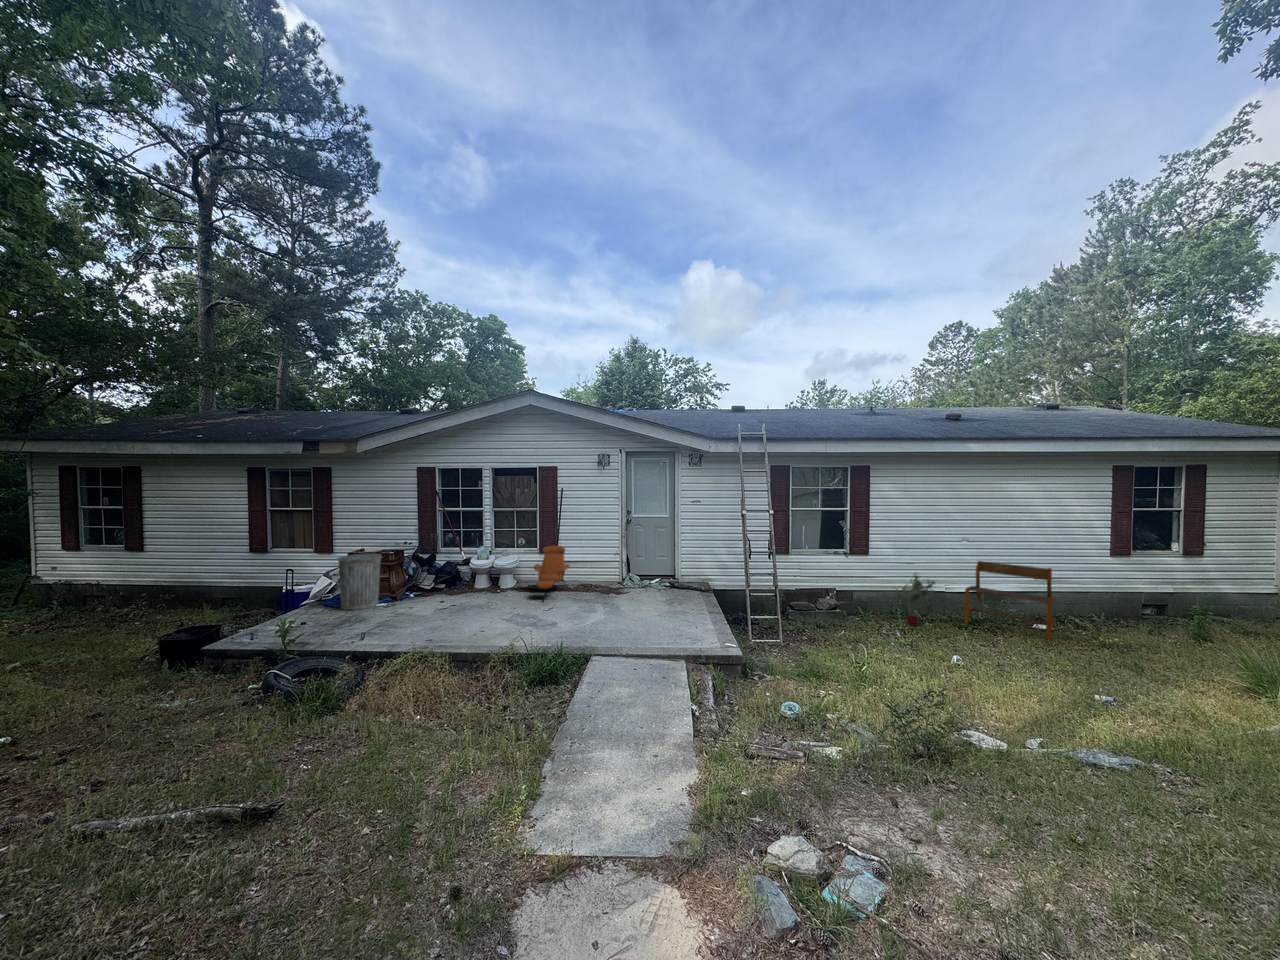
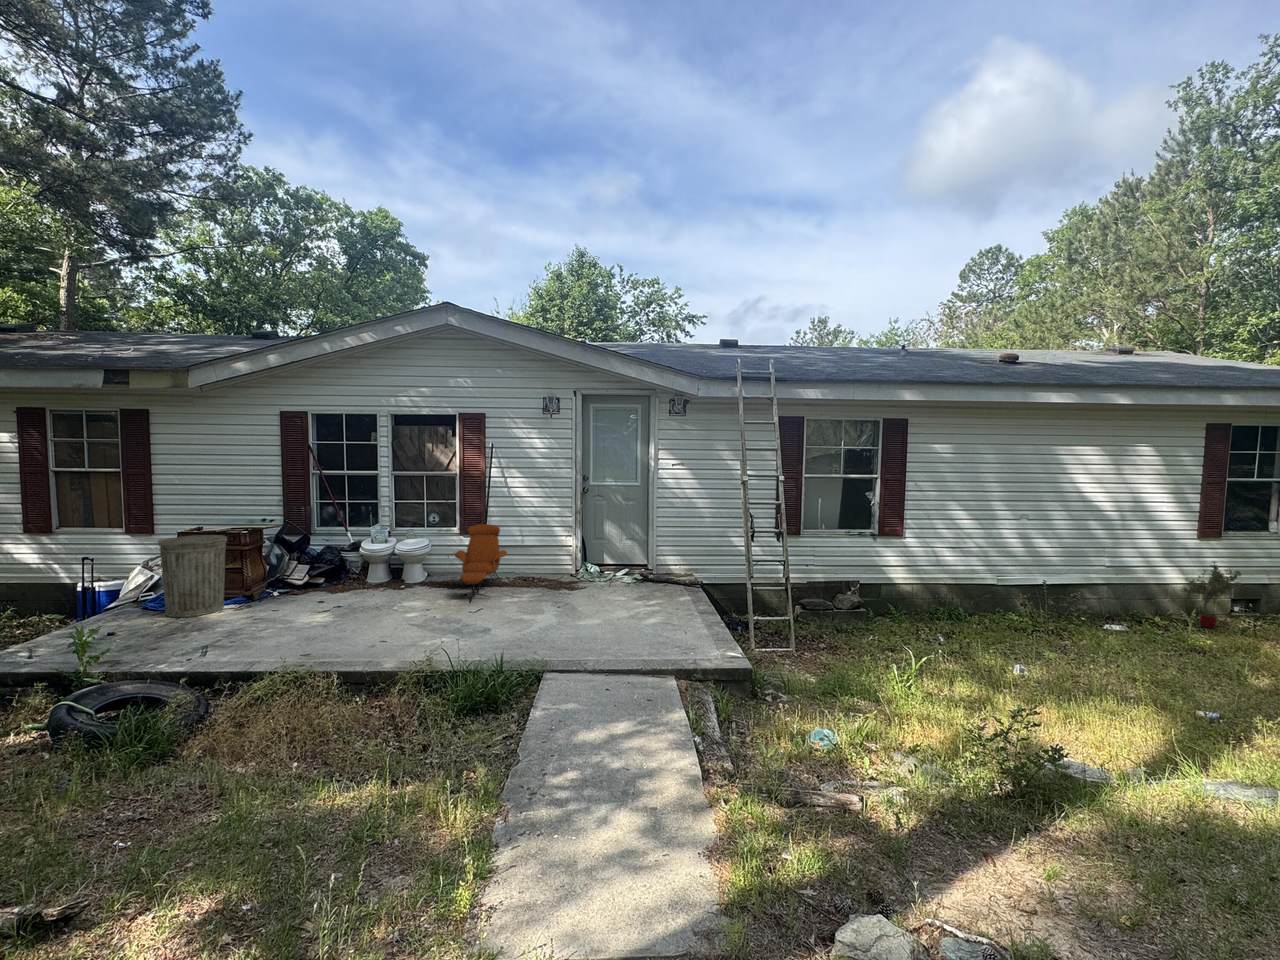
bench: present [964,561,1056,640] -> none [1025,542,1138,642]
potted tree: present [891,573,935,626] -> present [1182,561,1242,628]

